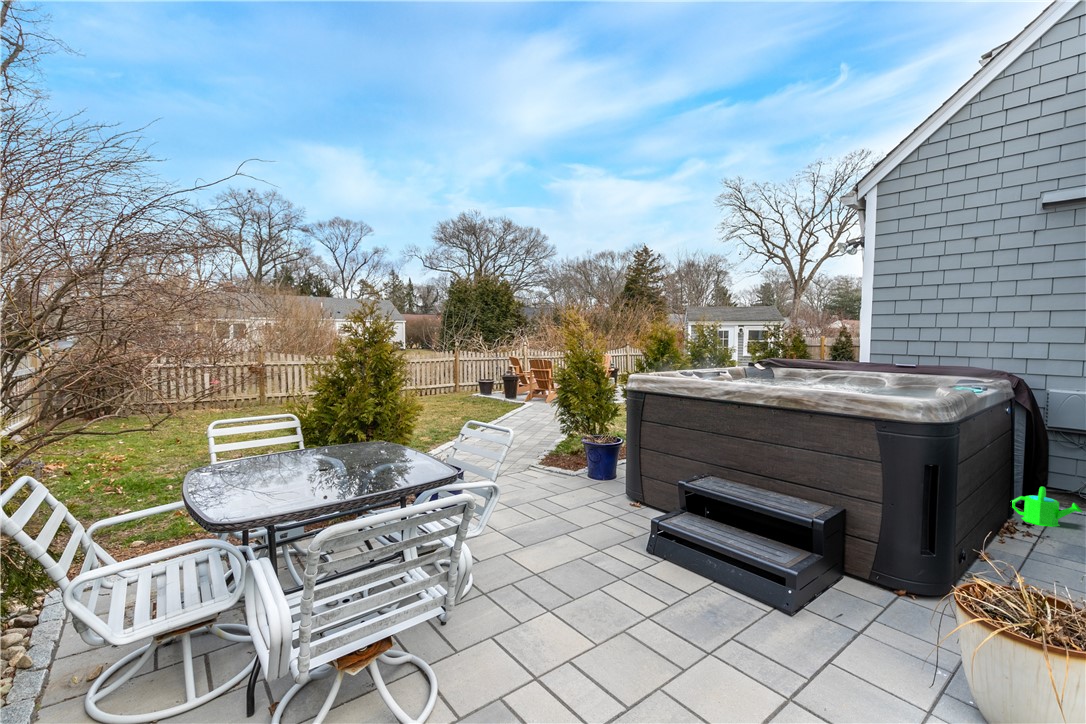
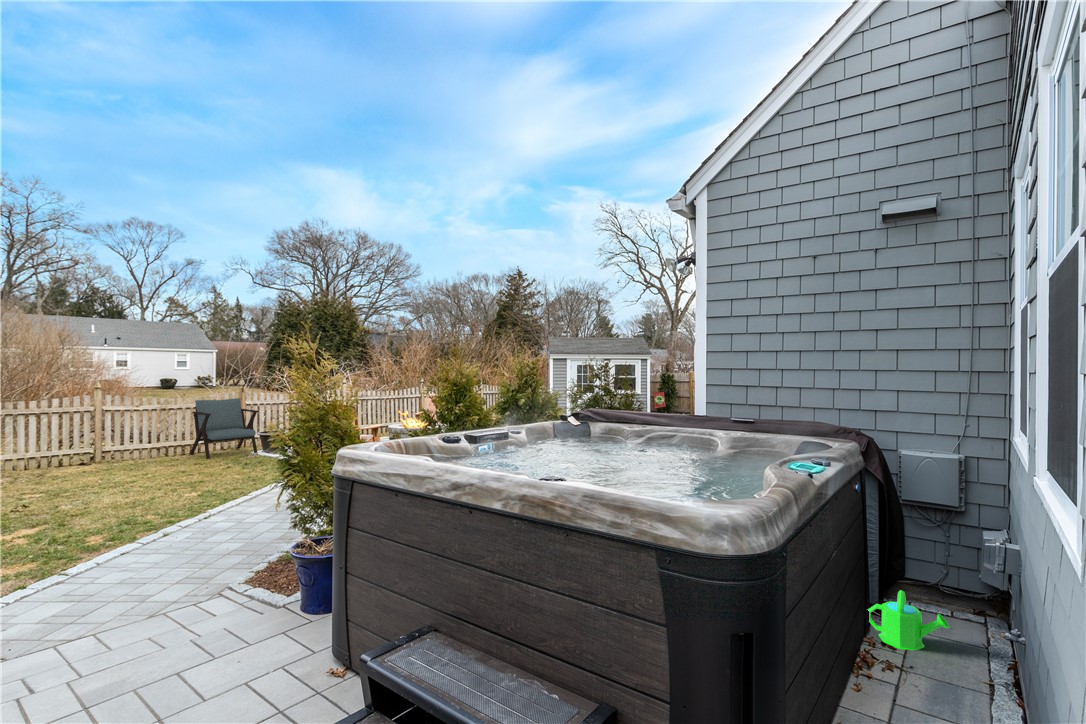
lounge chair: none [424,357,470,401] -> present [190,398,259,459]

